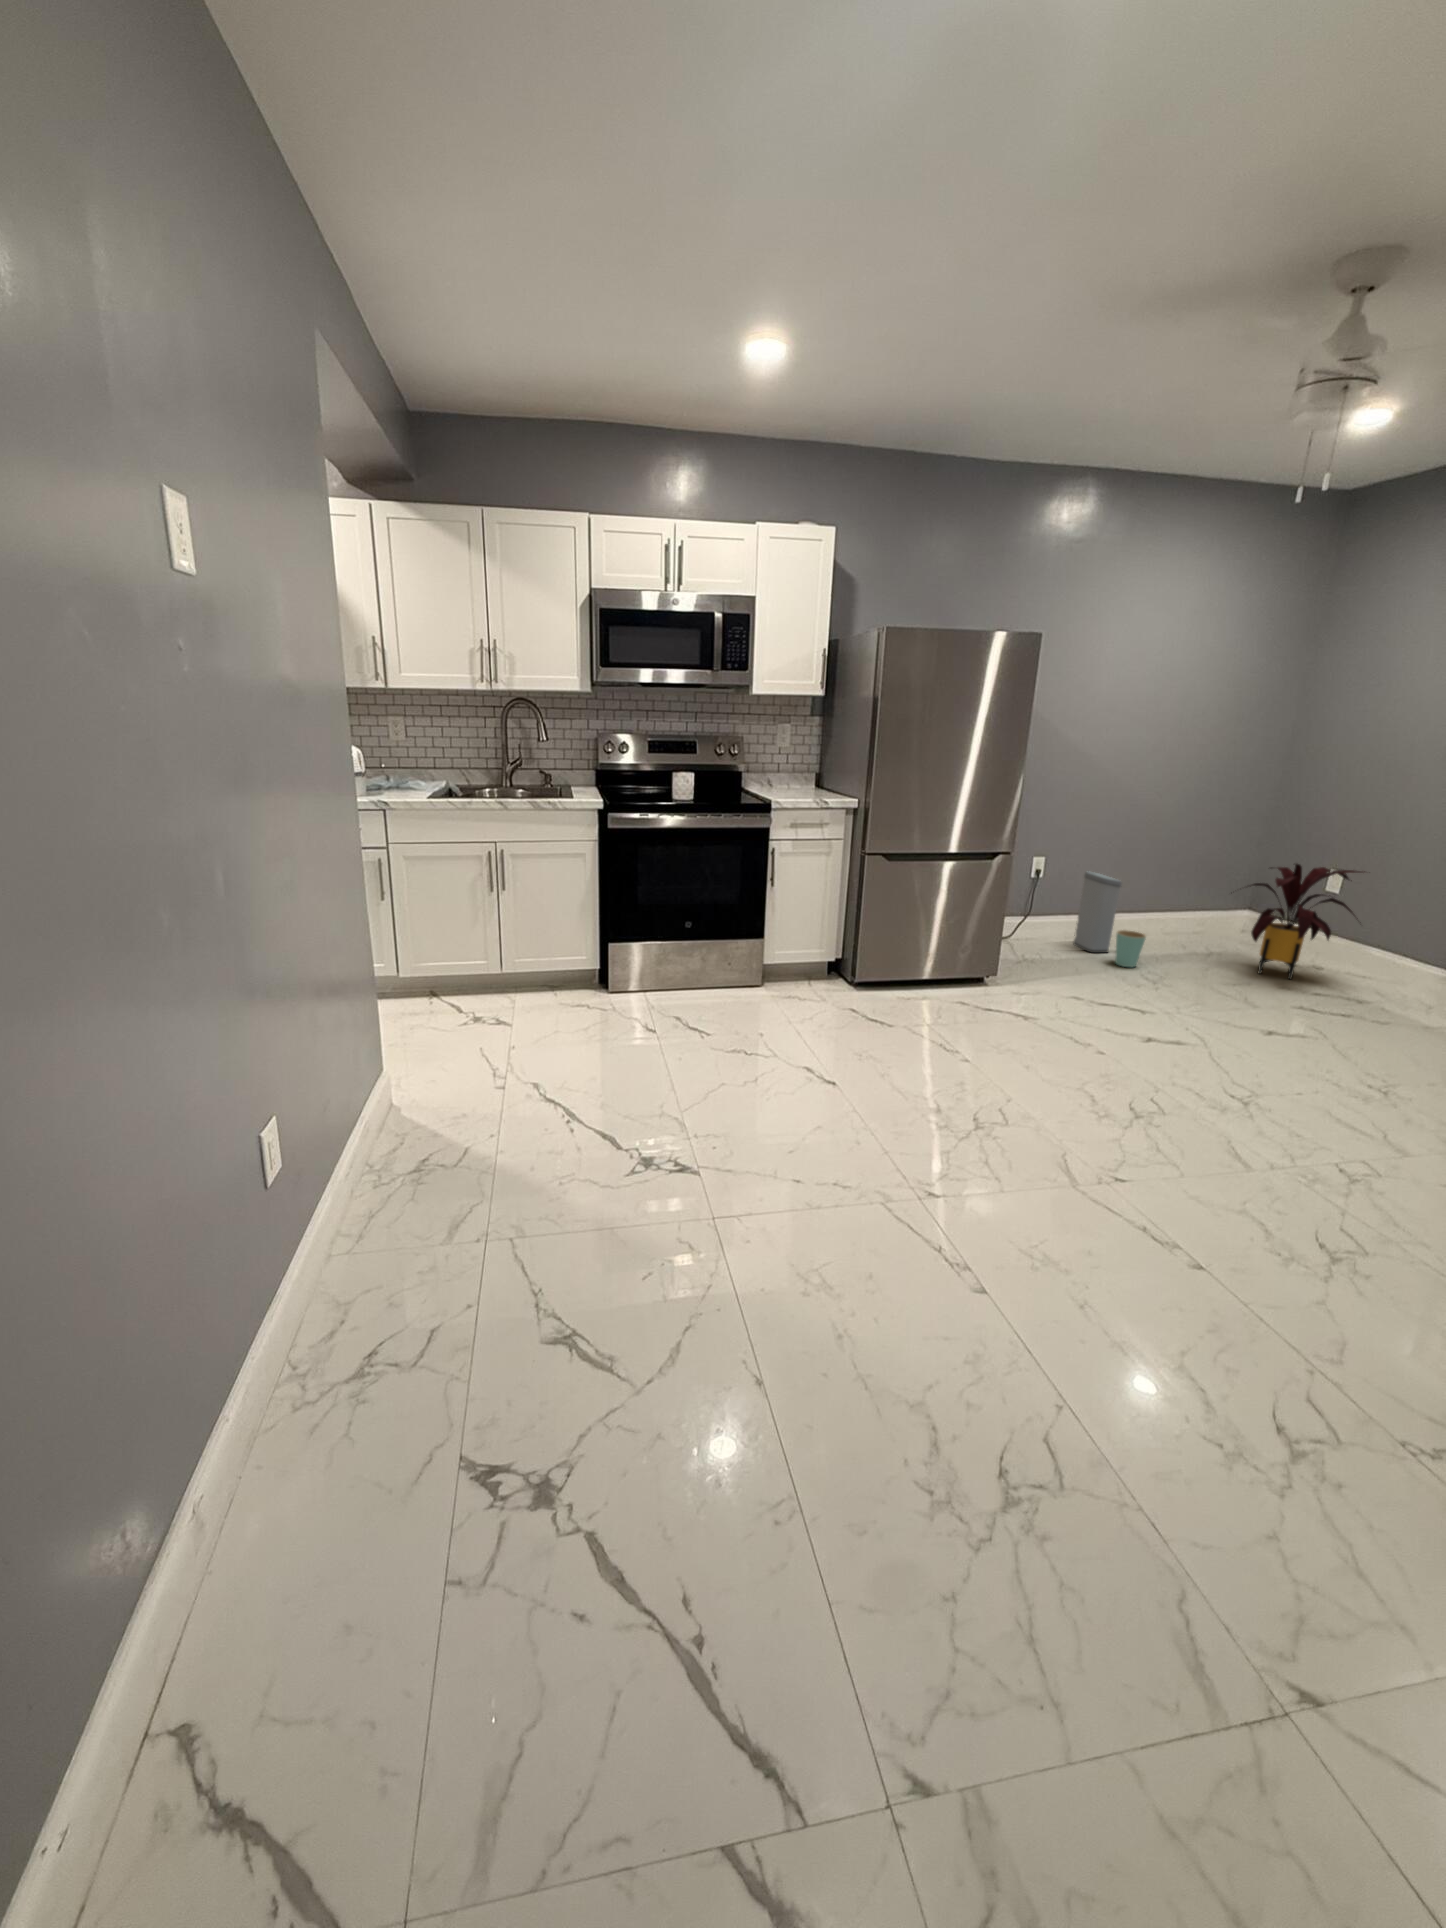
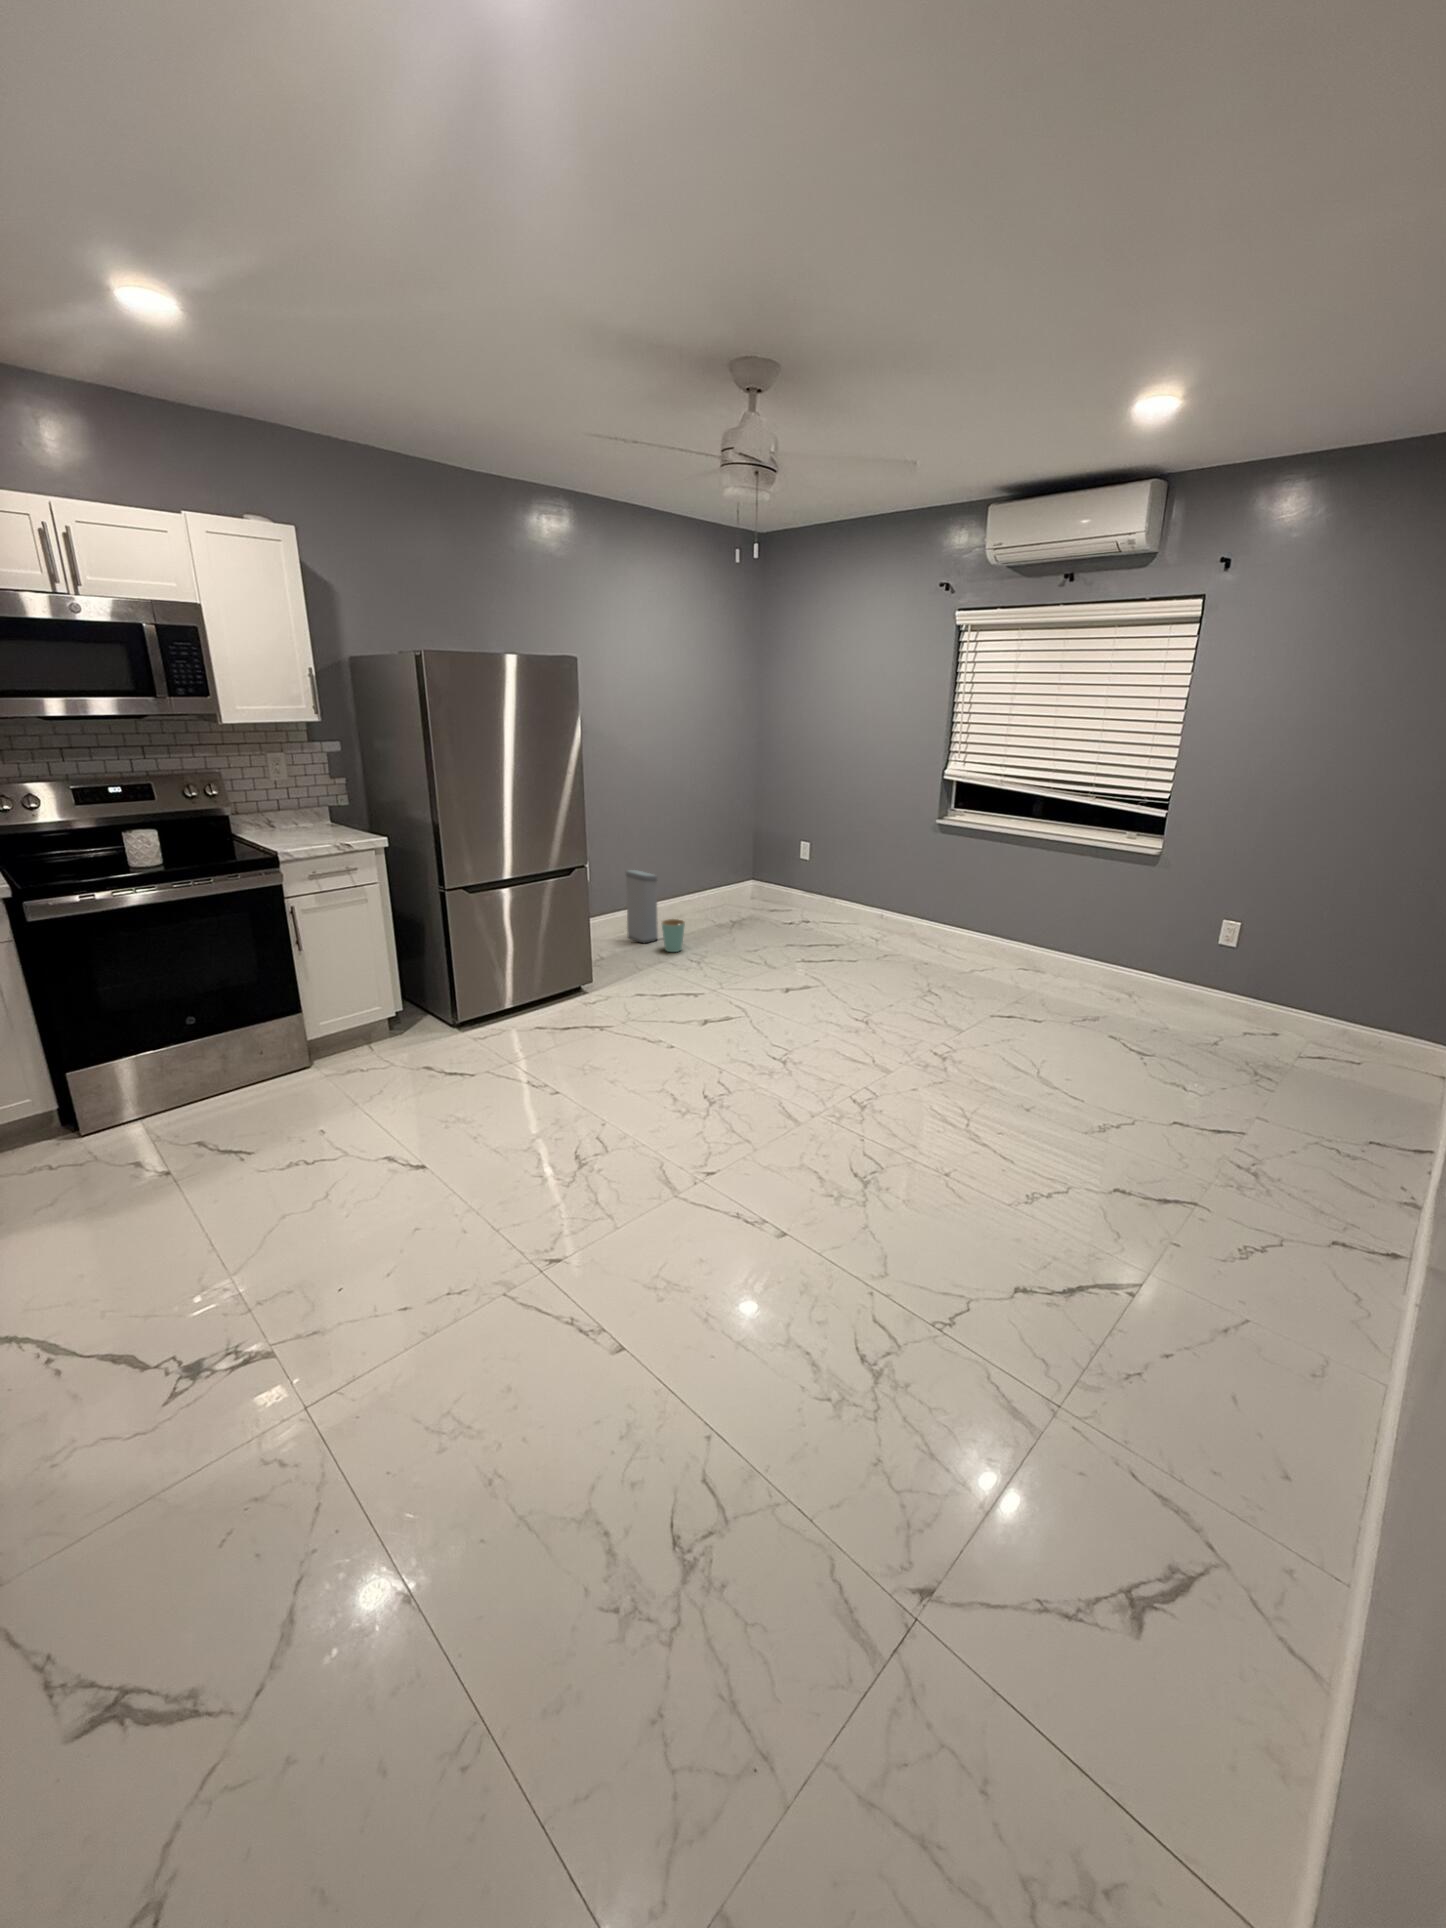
house plant: present [1250,864,1365,979] -> none [738,843,828,937]

